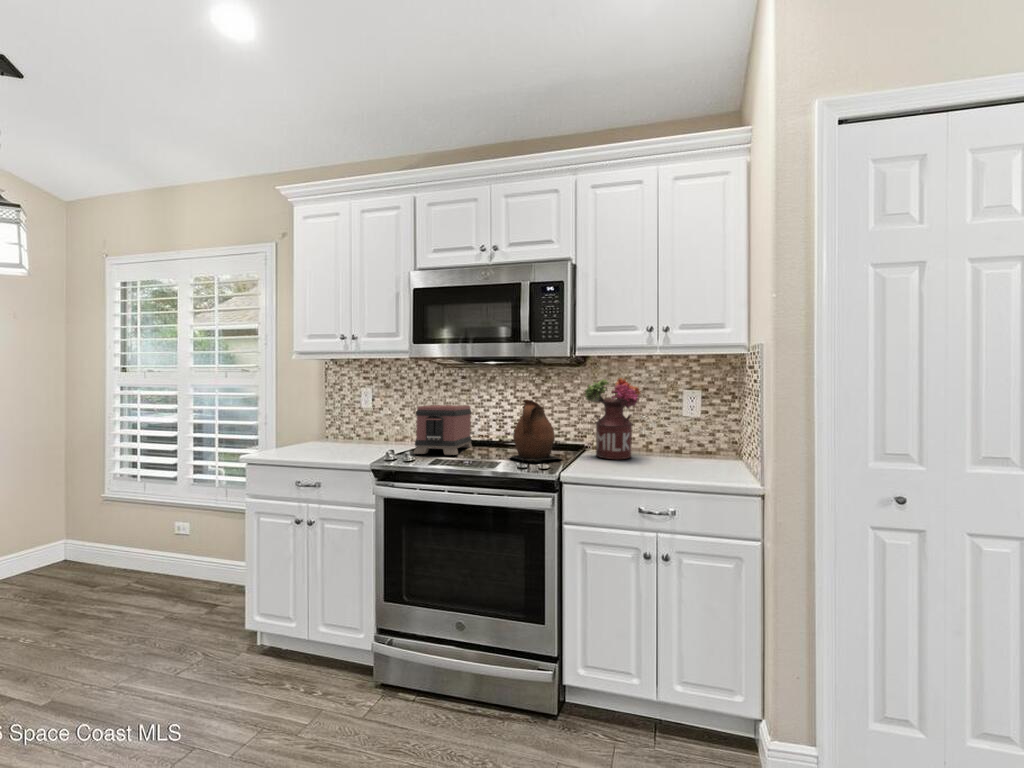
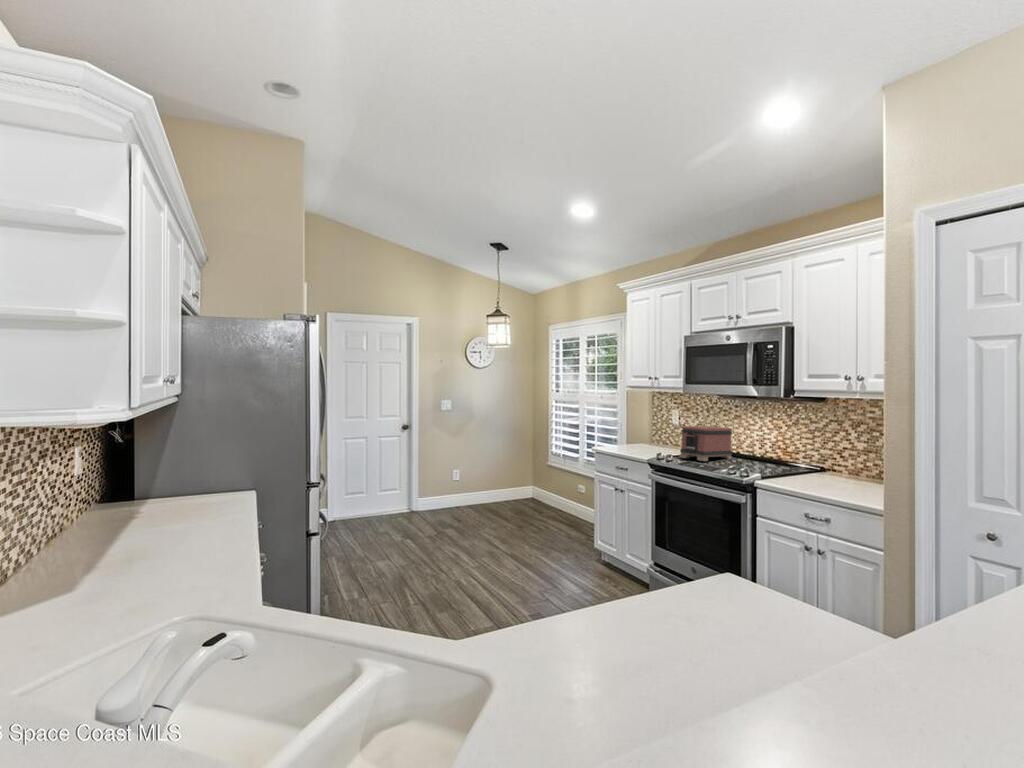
flower arrangement: present [585,378,640,459] -> none [802,414,857,480]
ceramic pitcher: present [511,400,562,460] -> none [737,427,779,474]

